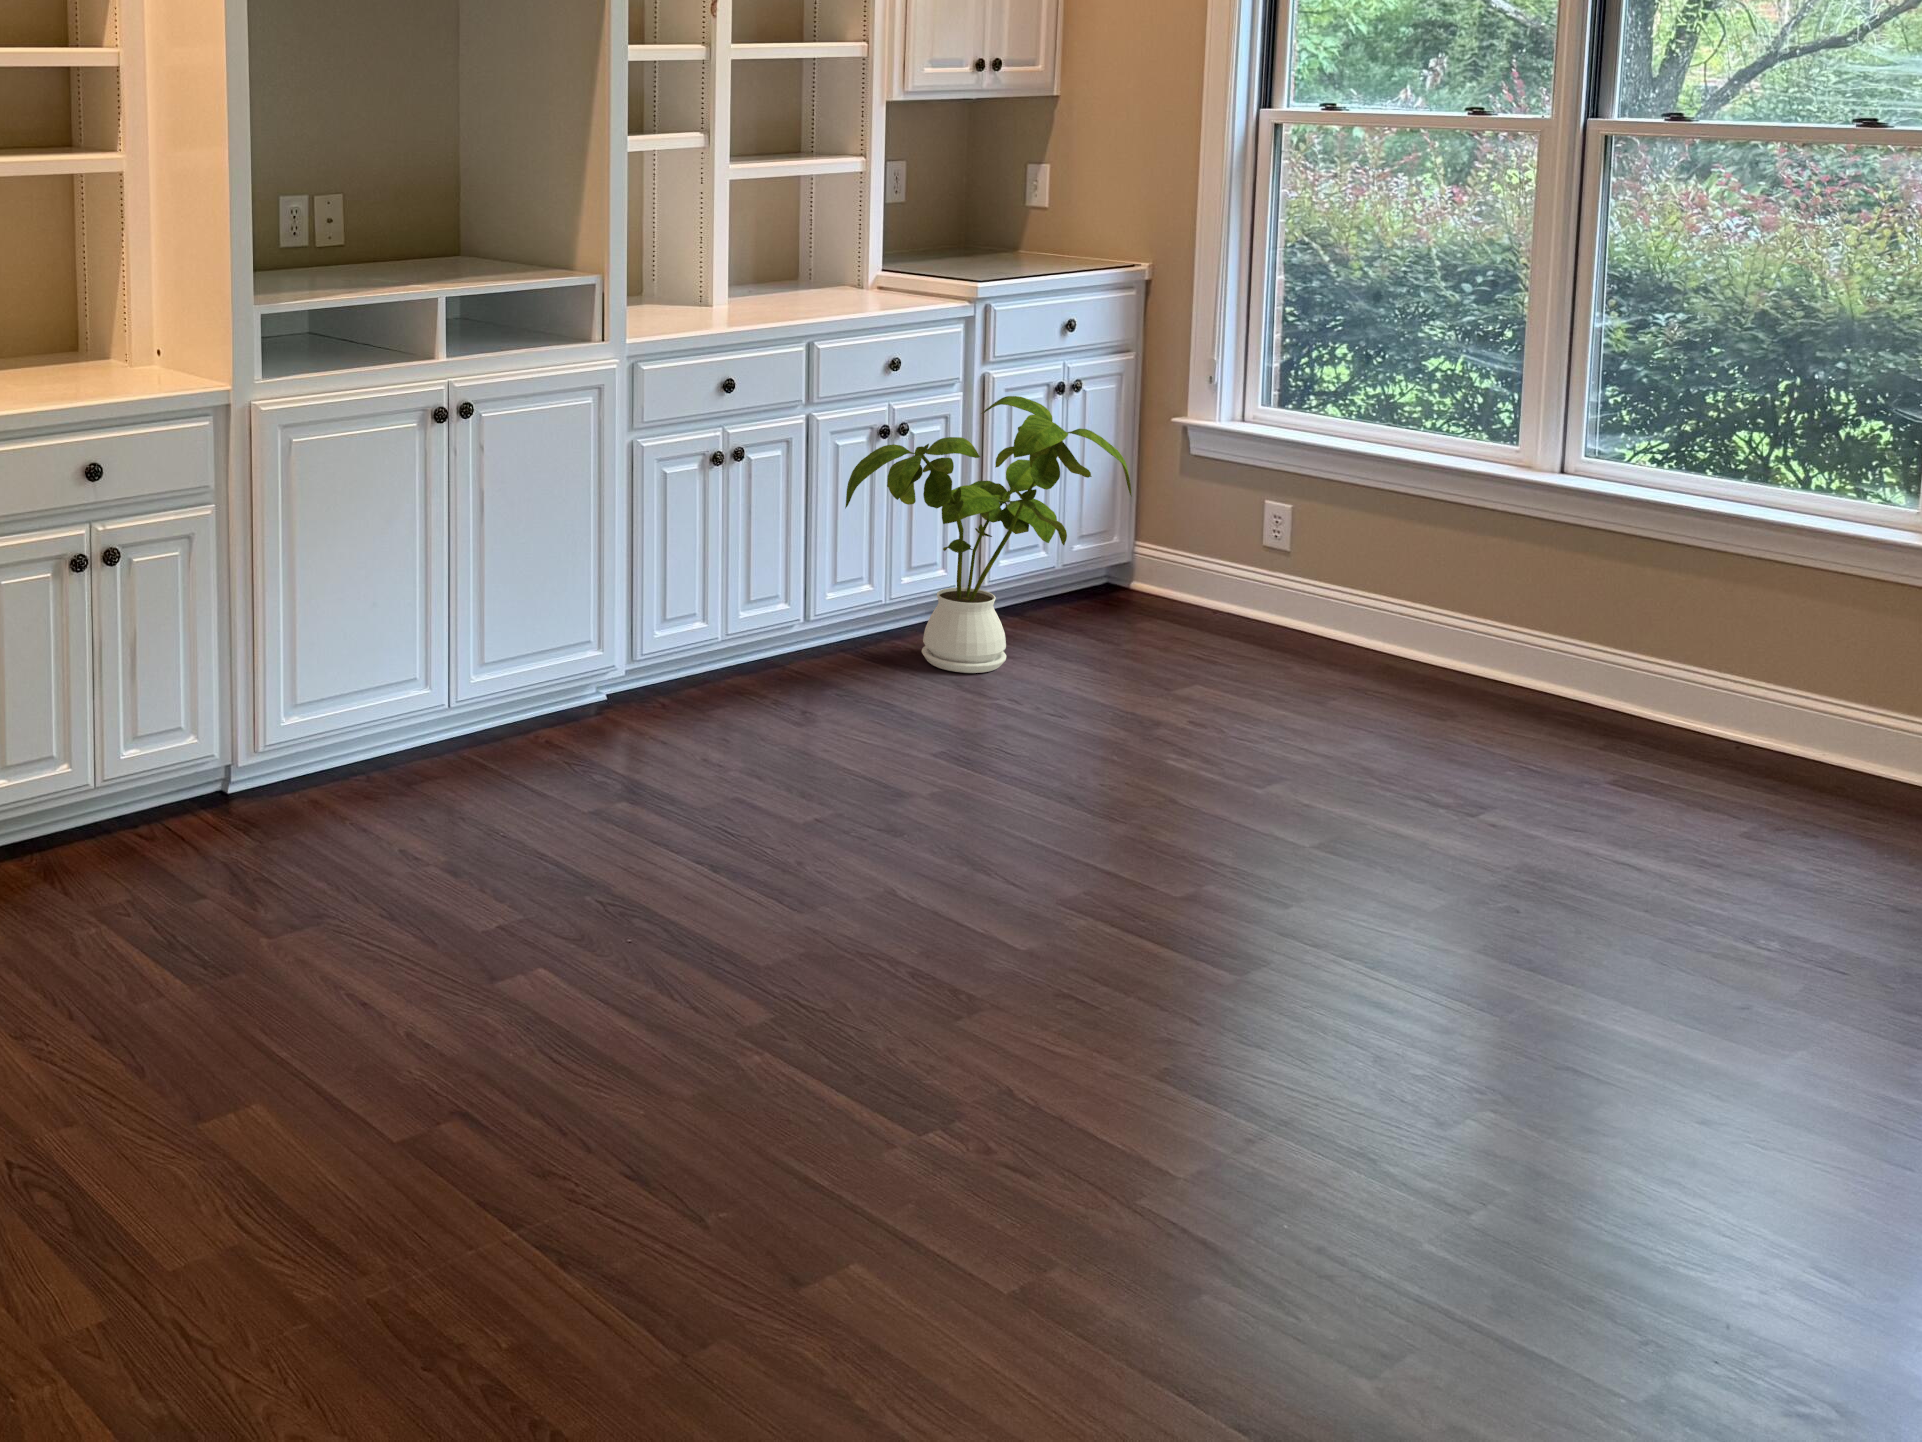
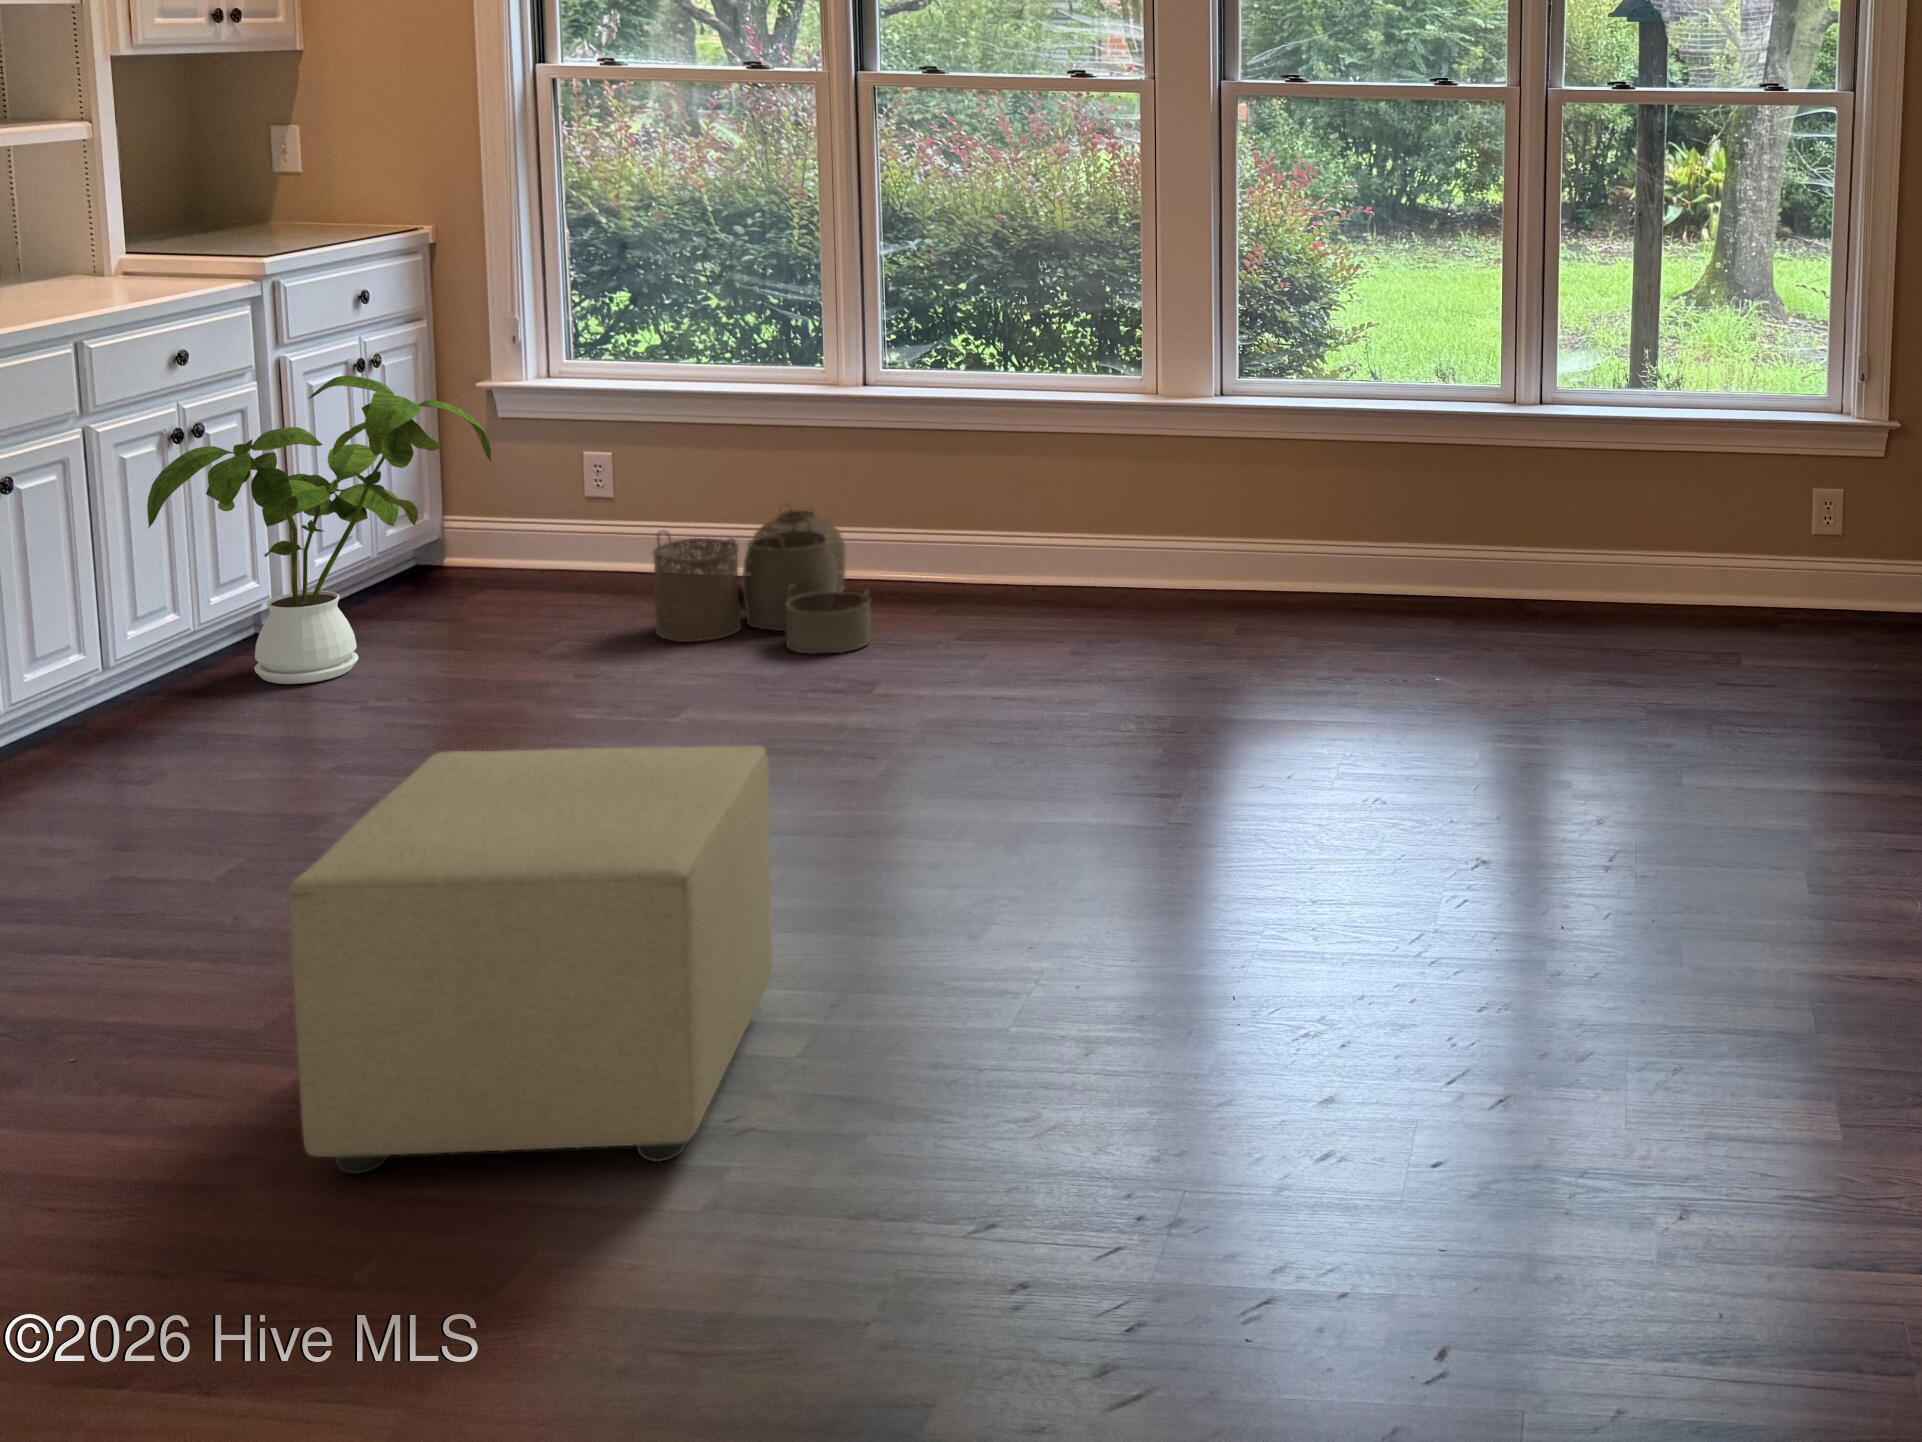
woven basket: none [1281,590,1514,772] -> present [653,507,871,653]
ottoman: none [686,772,1186,1272] -> present [288,746,772,1174]

